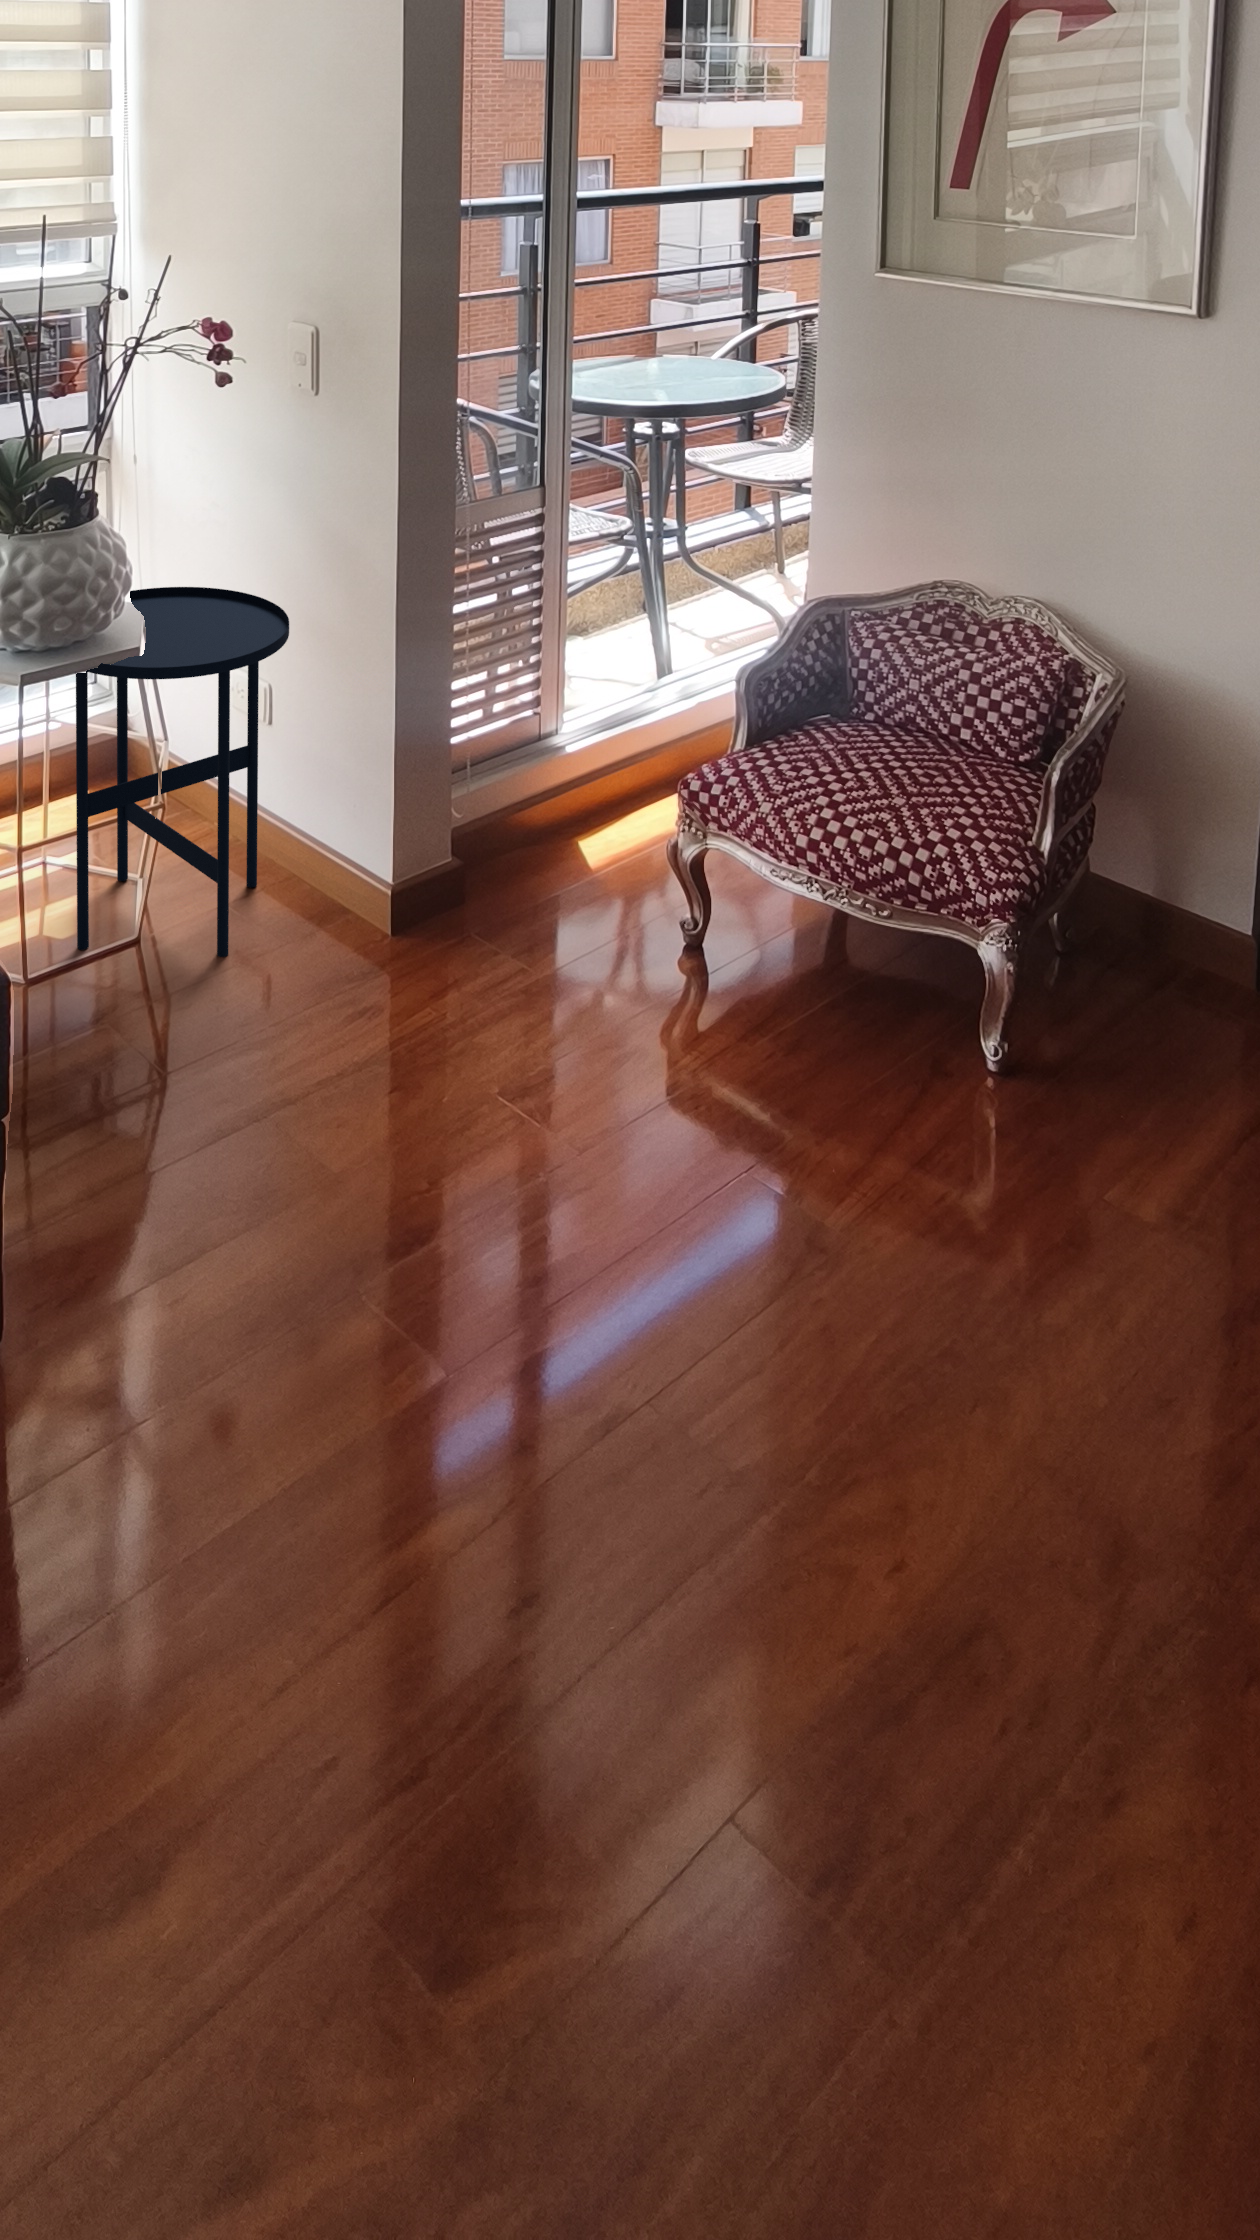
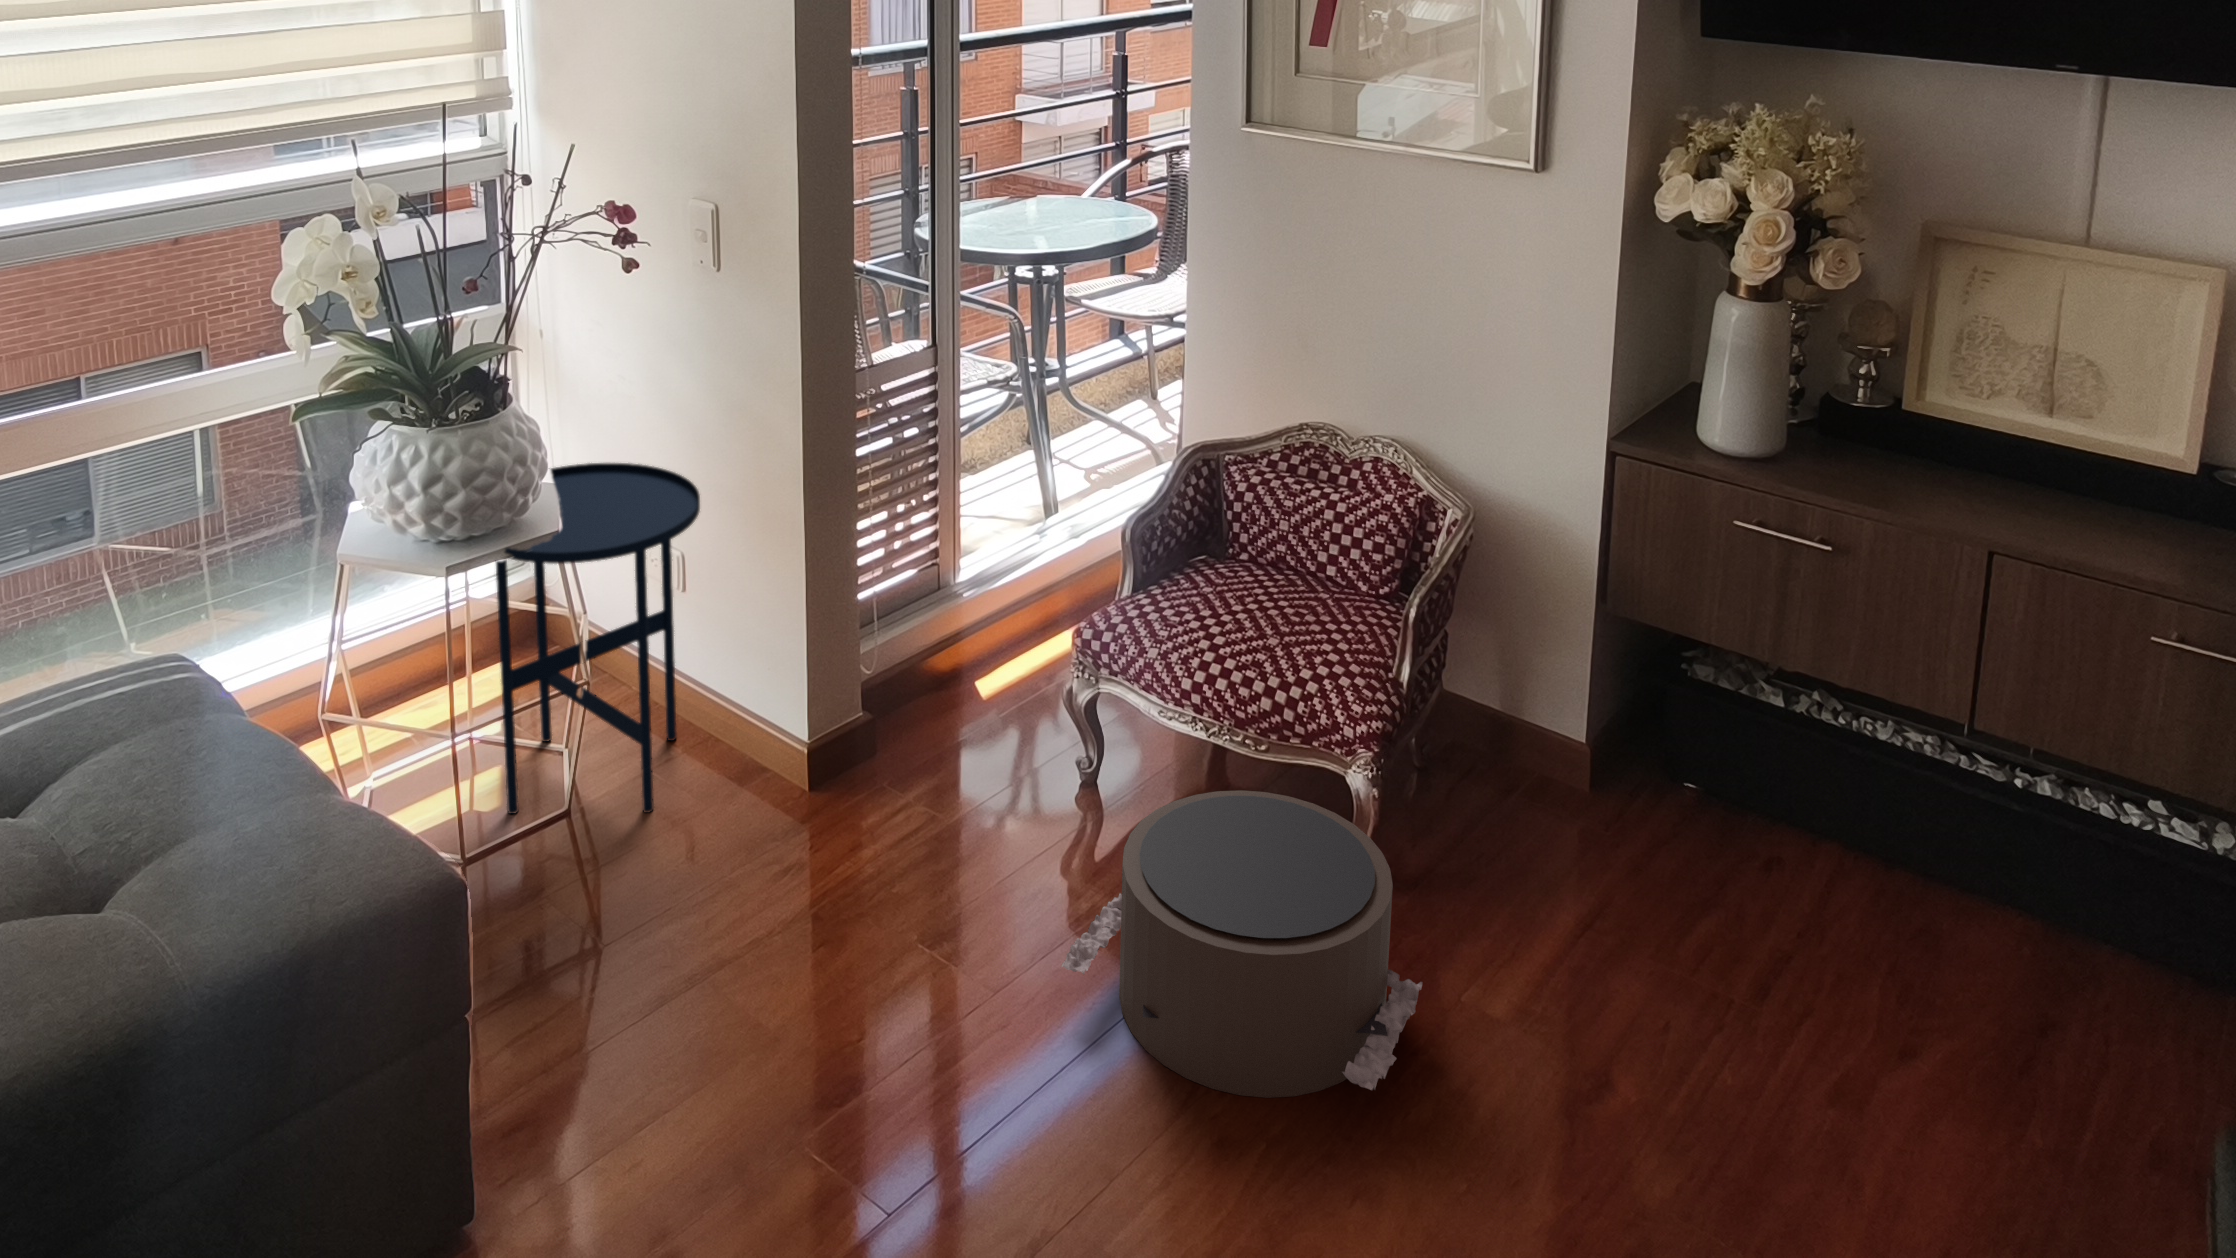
pouf: none [654,959,1060,1297] -> present [1061,790,1423,1098]

